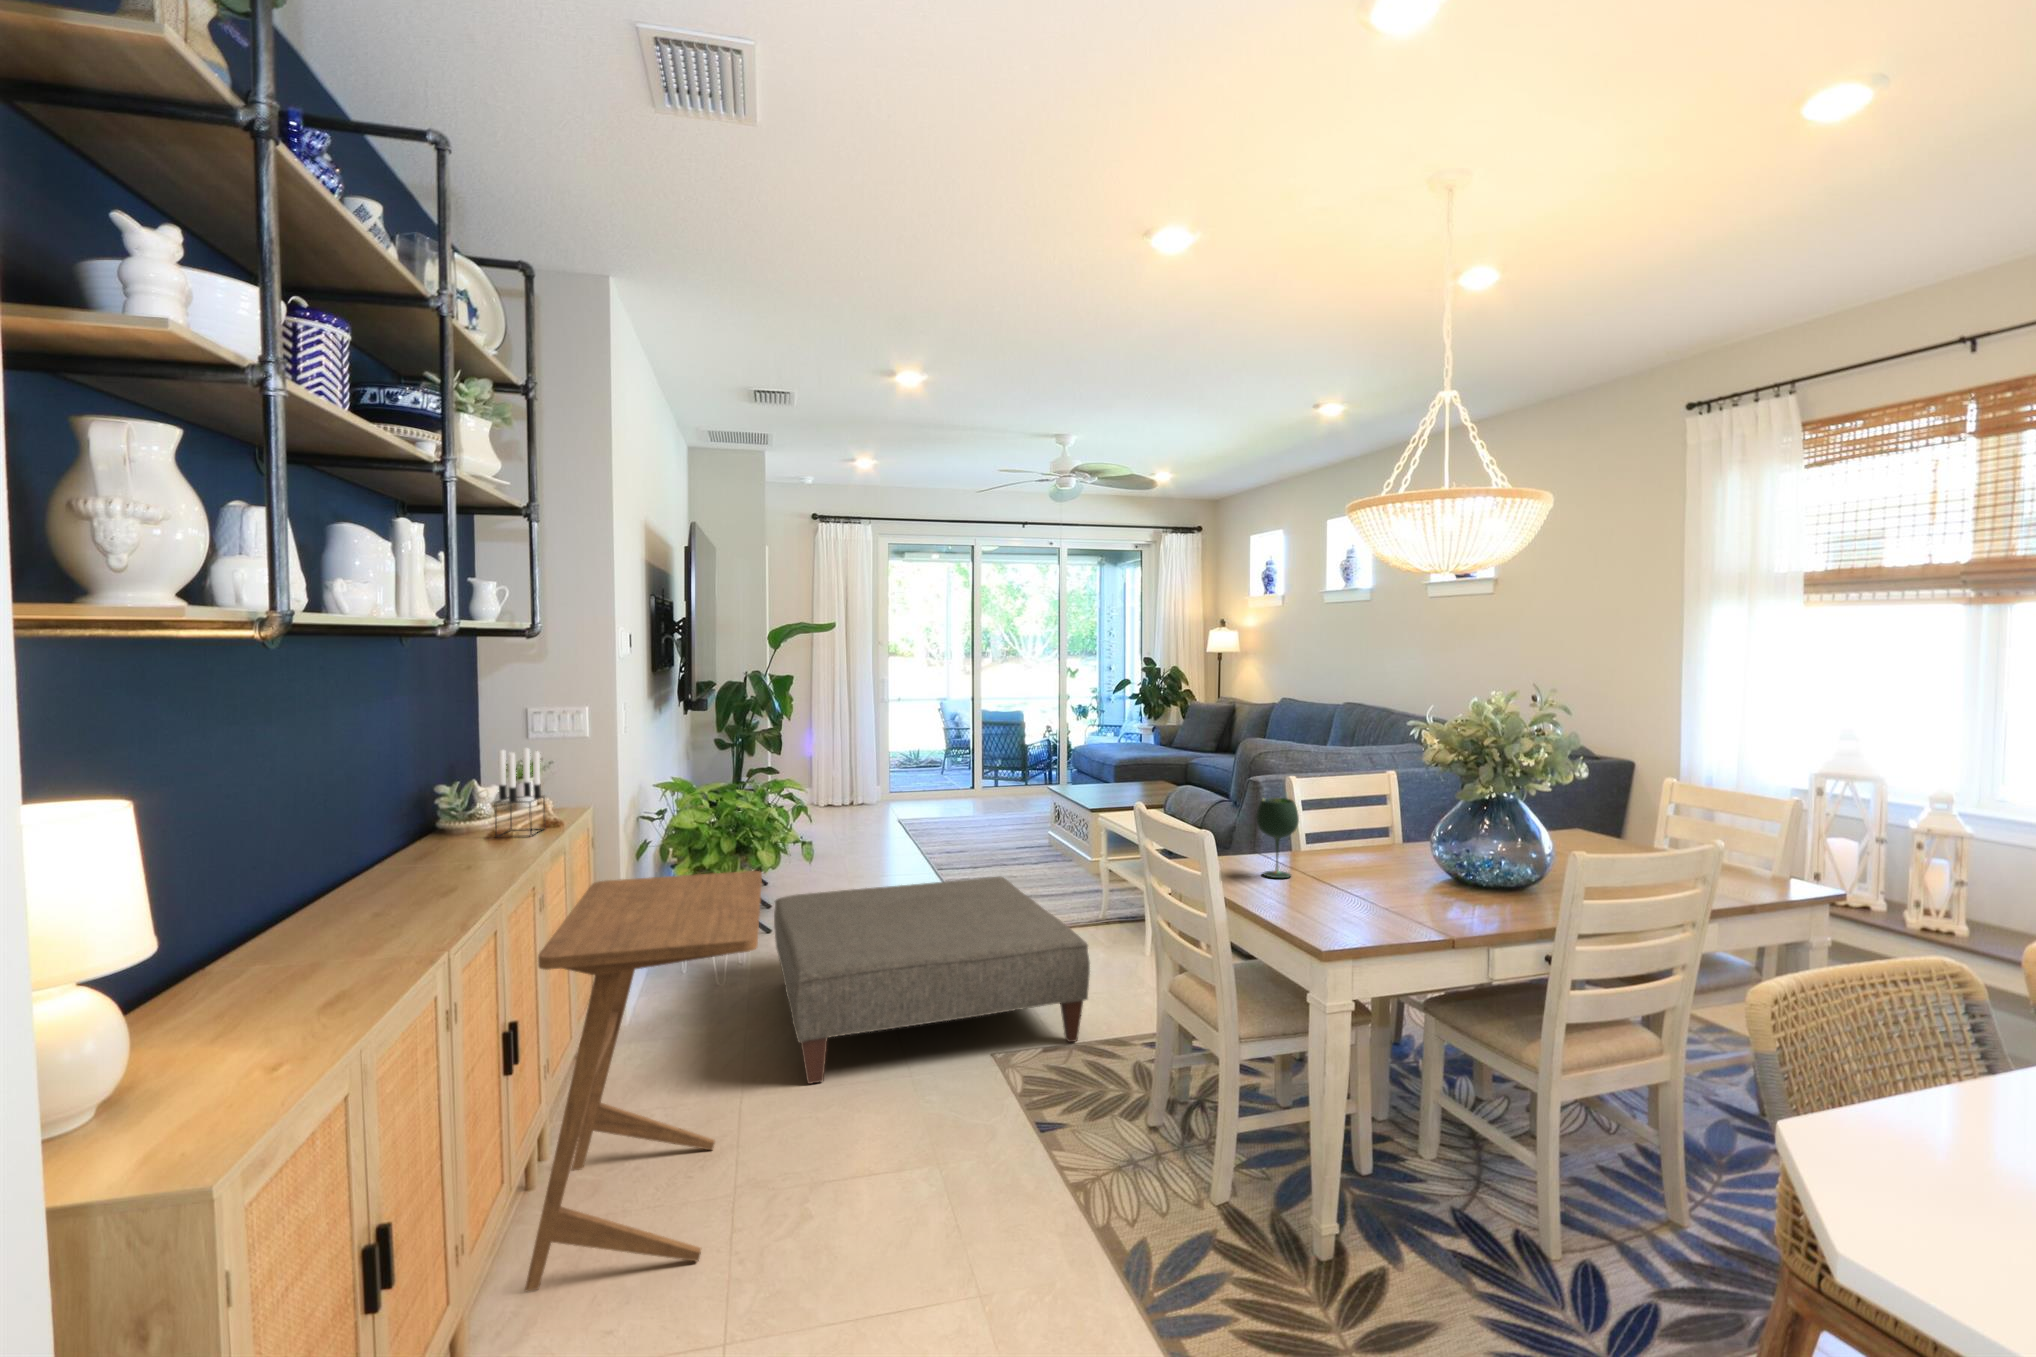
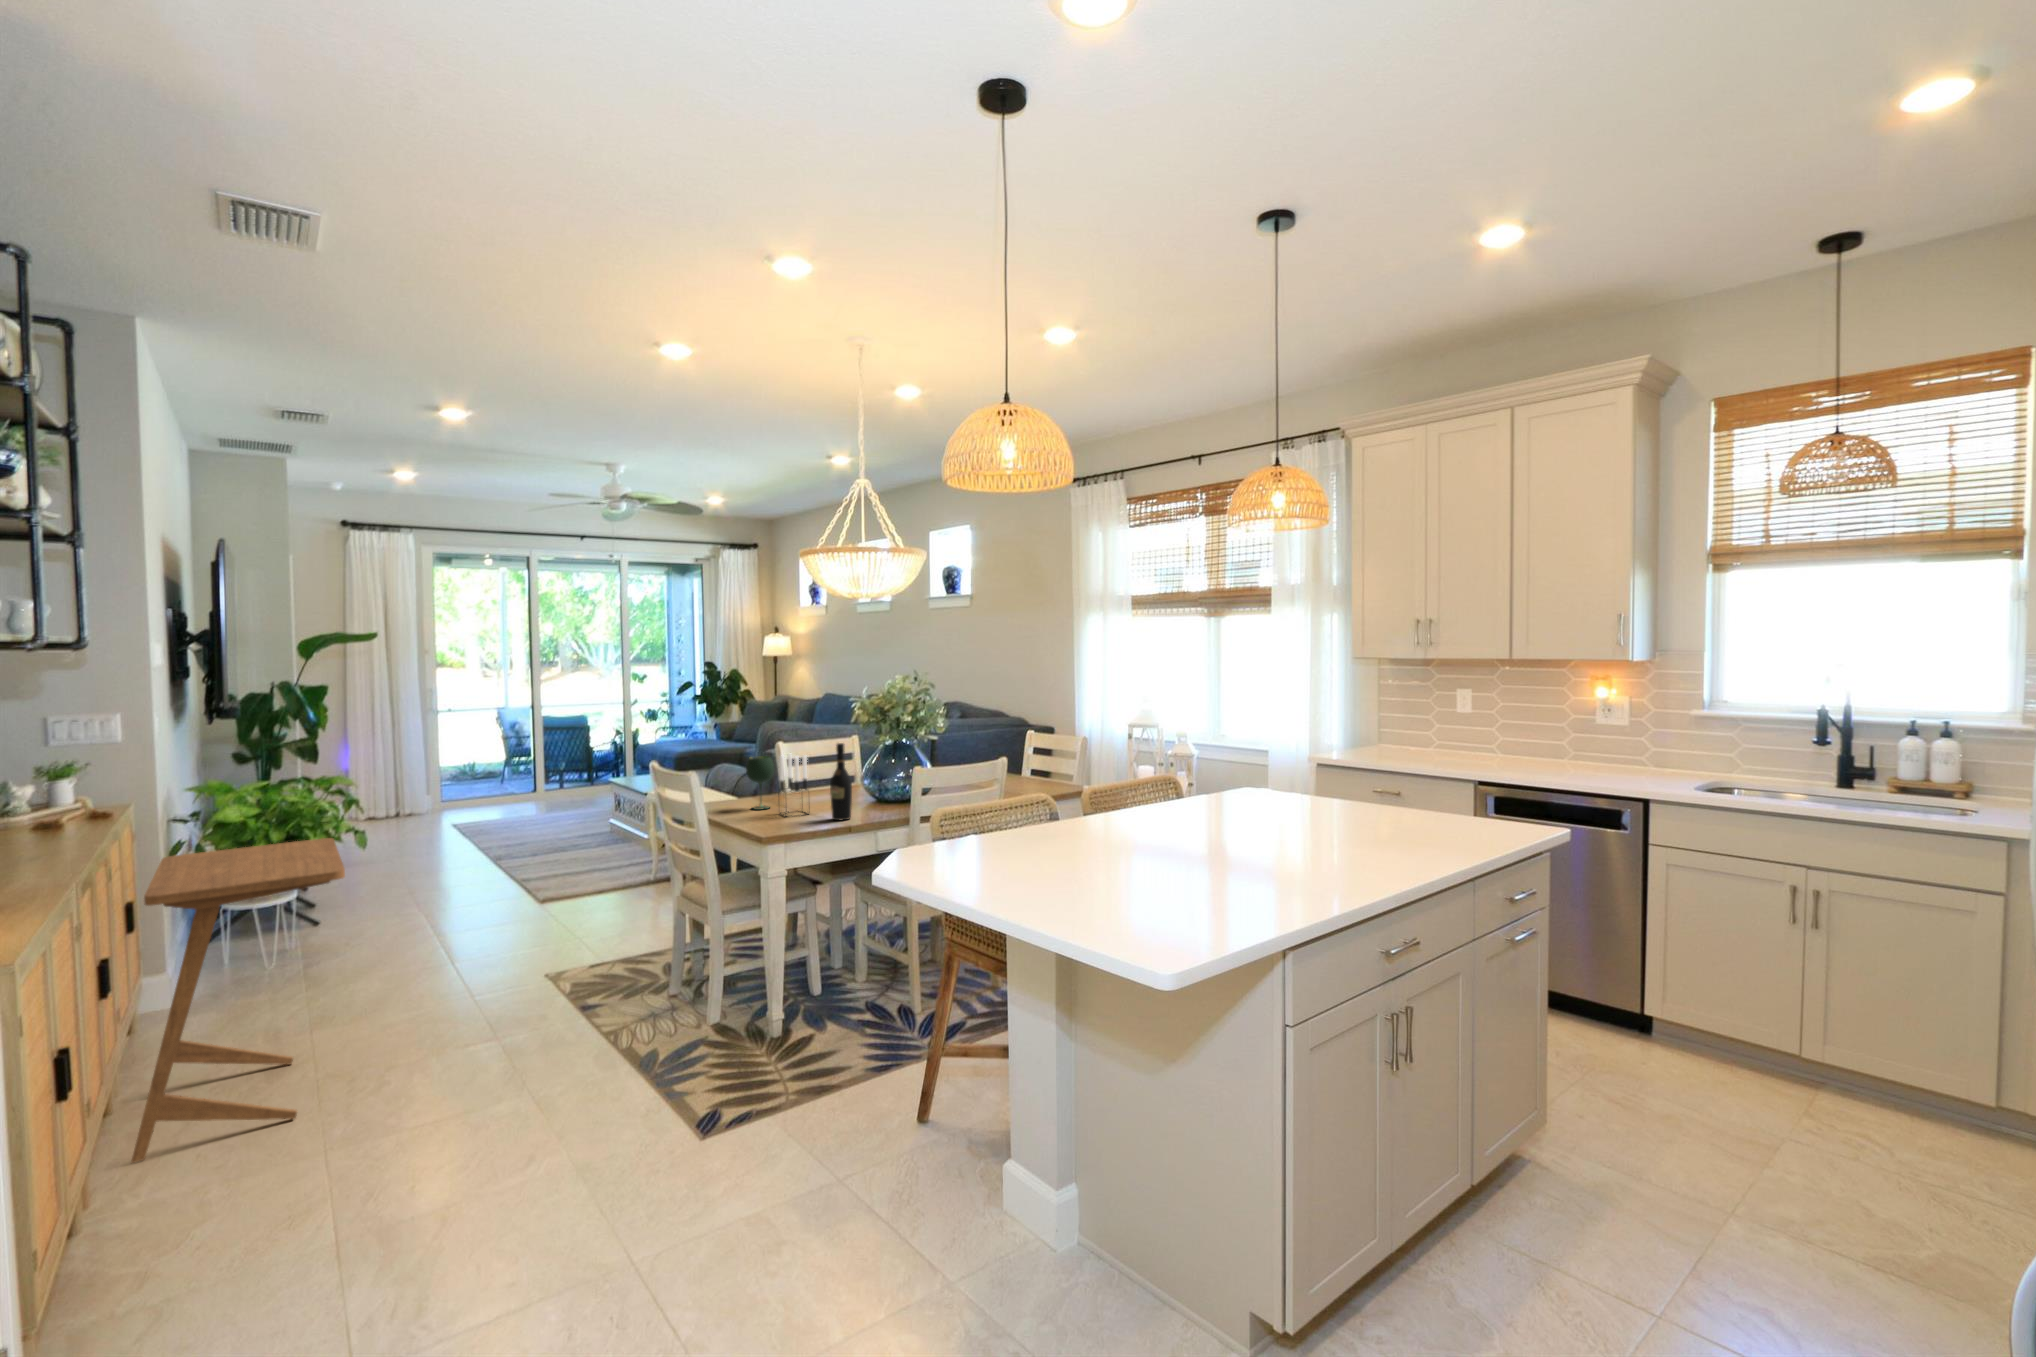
candle holder: present [495,748,546,837] -> present [778,754,808,816]
wine bottle: none [1409,794,1447,922] -> present [830,743,852,821]
ottoman: present [774,877,1090,1084] -> none [329,847,631,1014]

